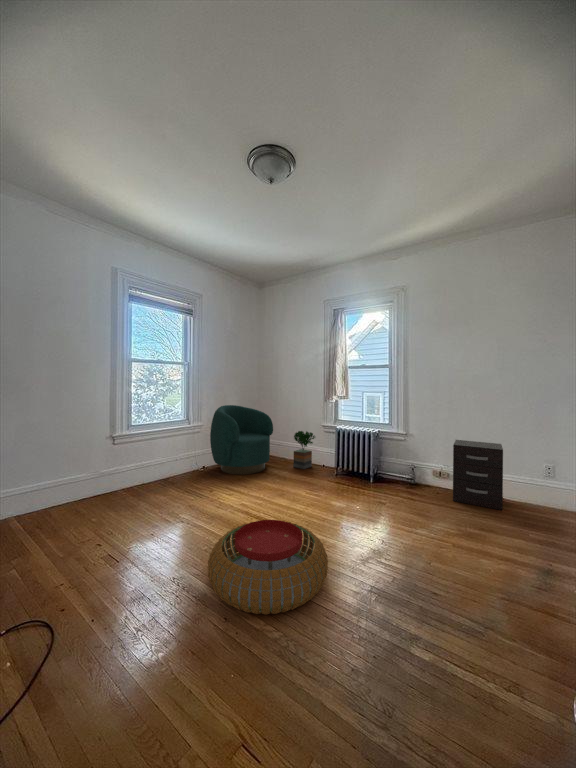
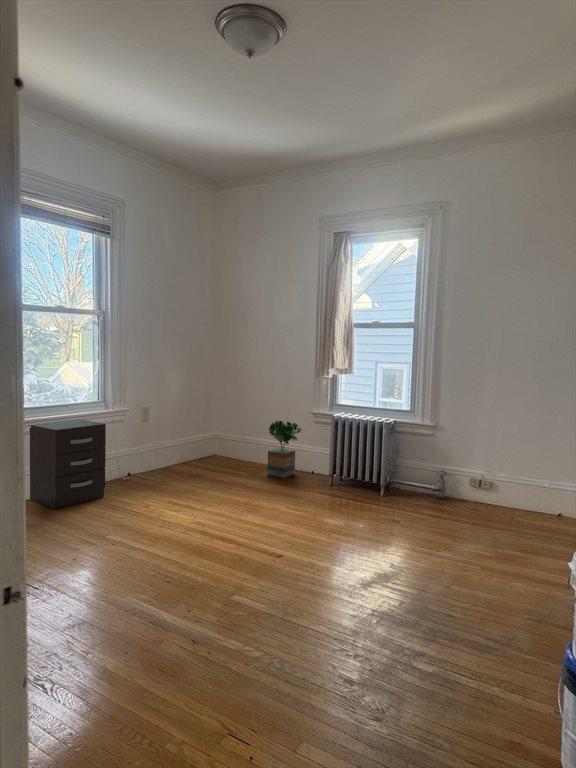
armchair: present [210,405,273,475] -> none [140,380,237,485]
dresser: present [453,440,503,510] -> present [30,419,106,509]
pouf: present [208,520,328,615] -> none [163,533,319,637]

